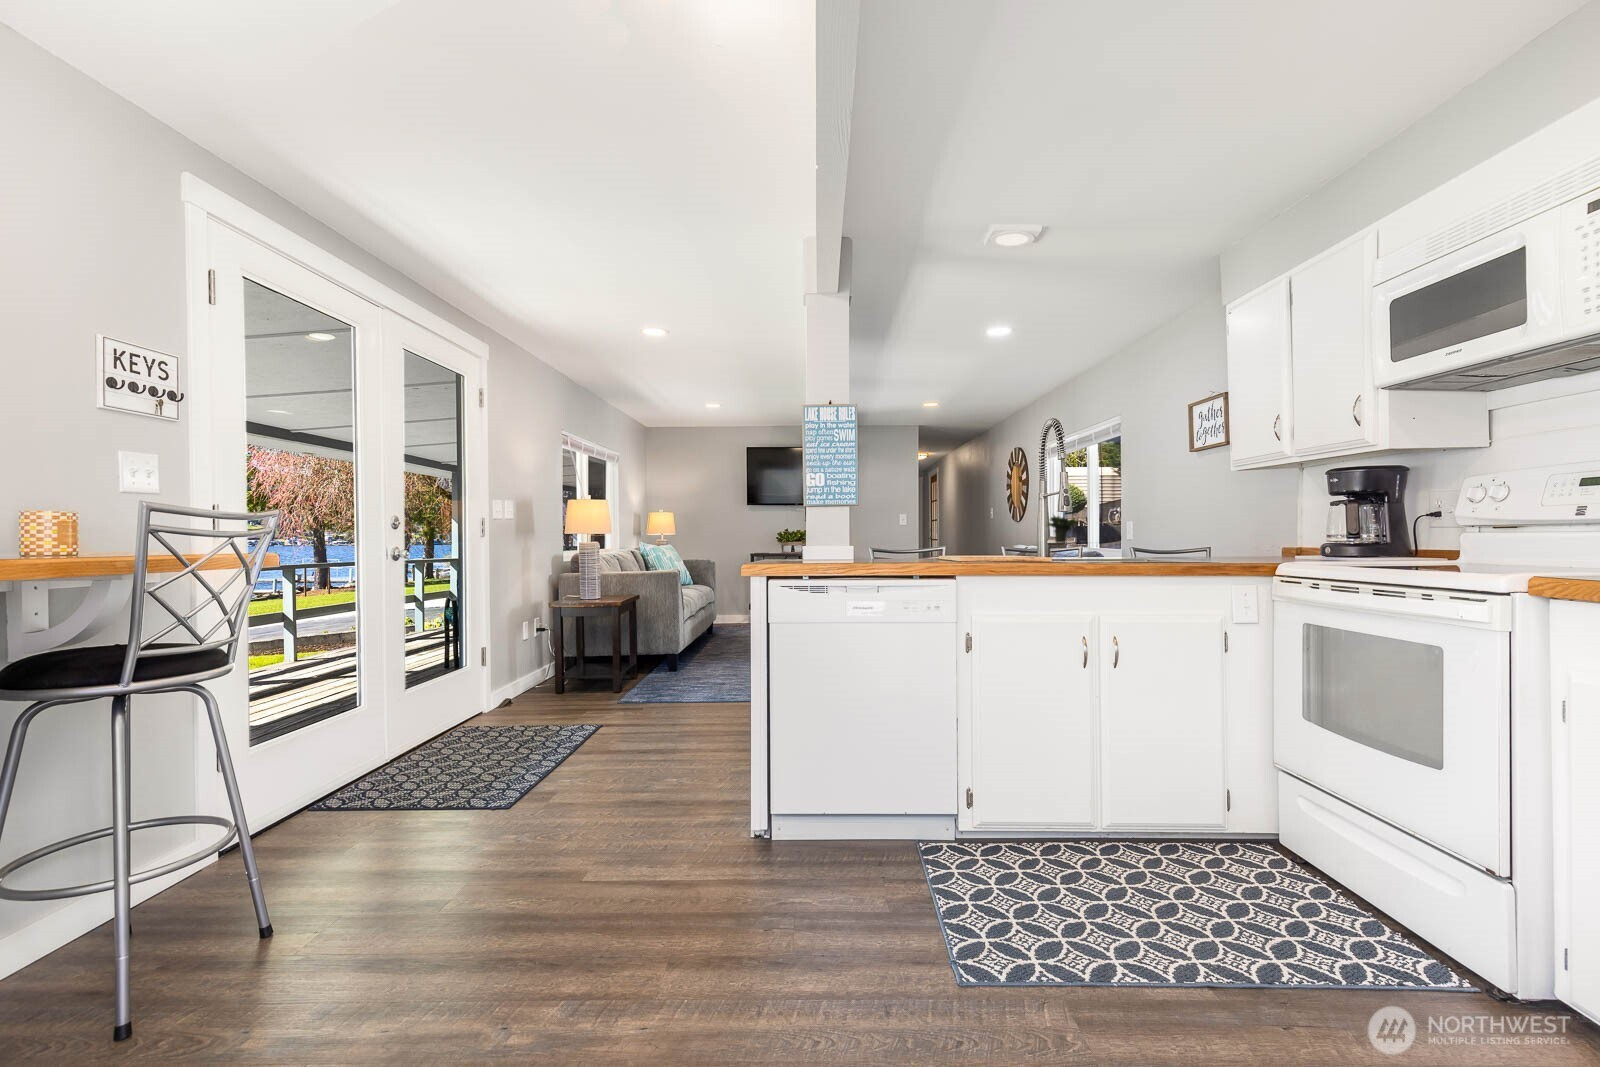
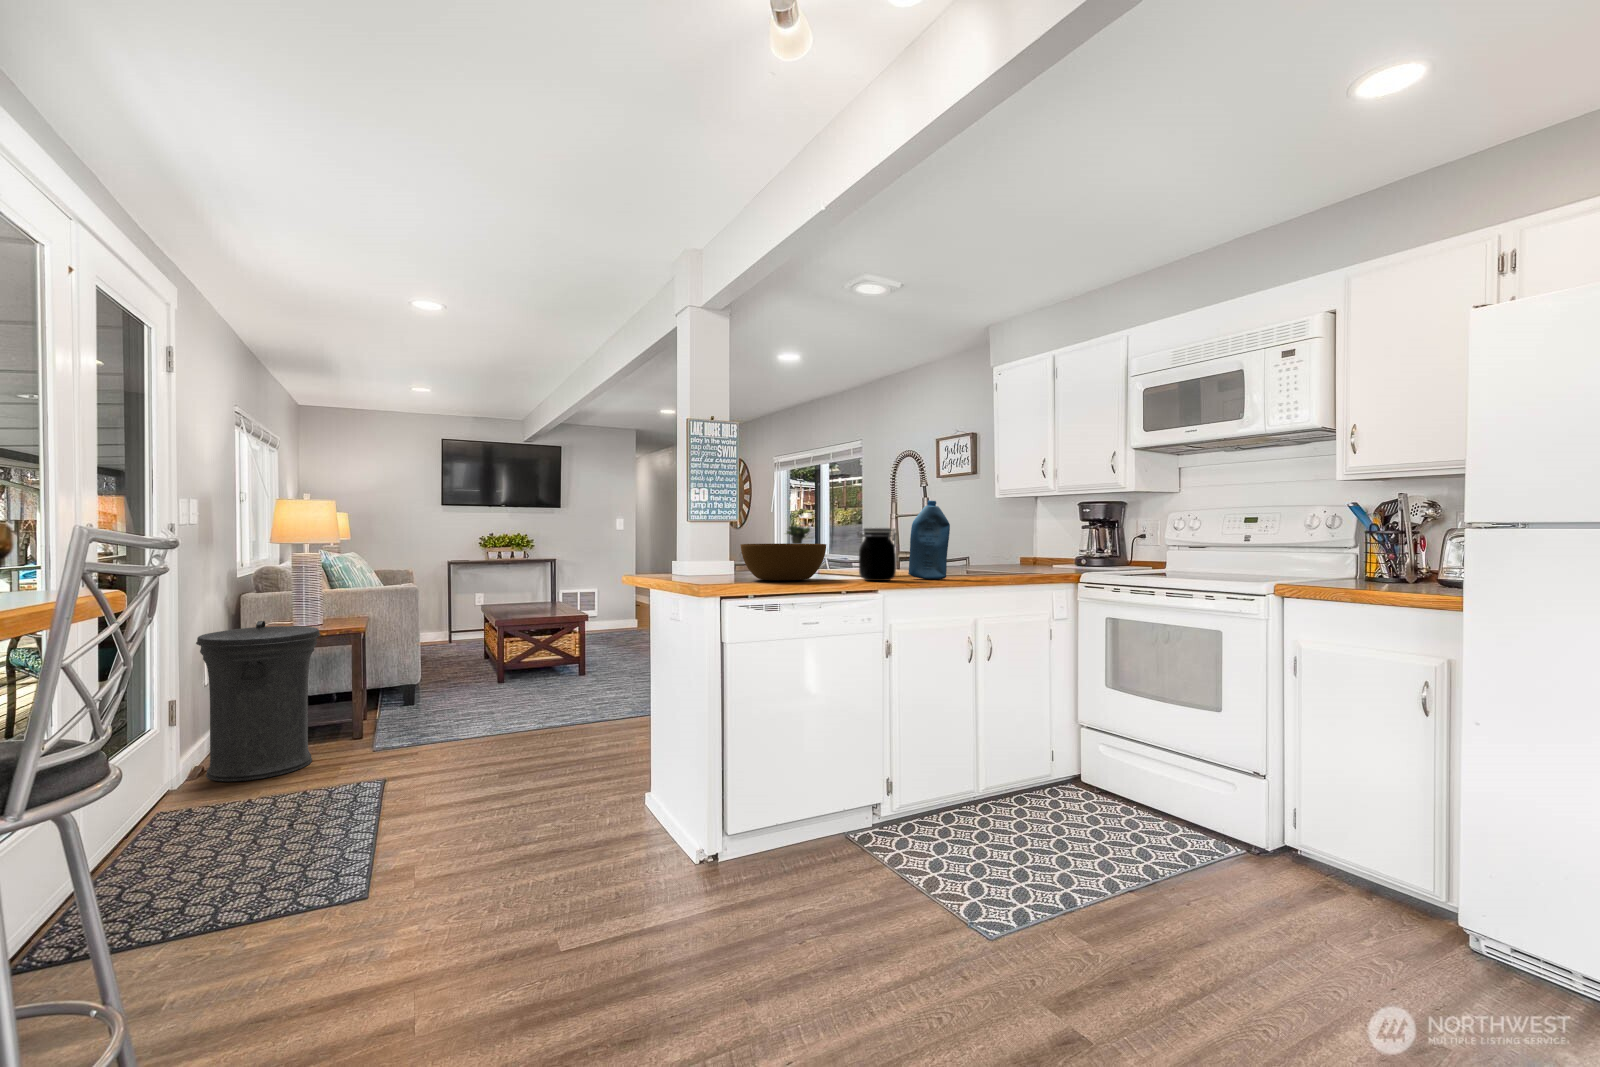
bottle: none [997,473,1046,566] -> present [908,500,950,579]
jar: none [929,507,975,567] -> present [857,528,897,581]
bowl: none [810,526,902,565] -> present [741,544,826,580]
trash can: none [472,597,559,724] -> present [196,621,320,782]

